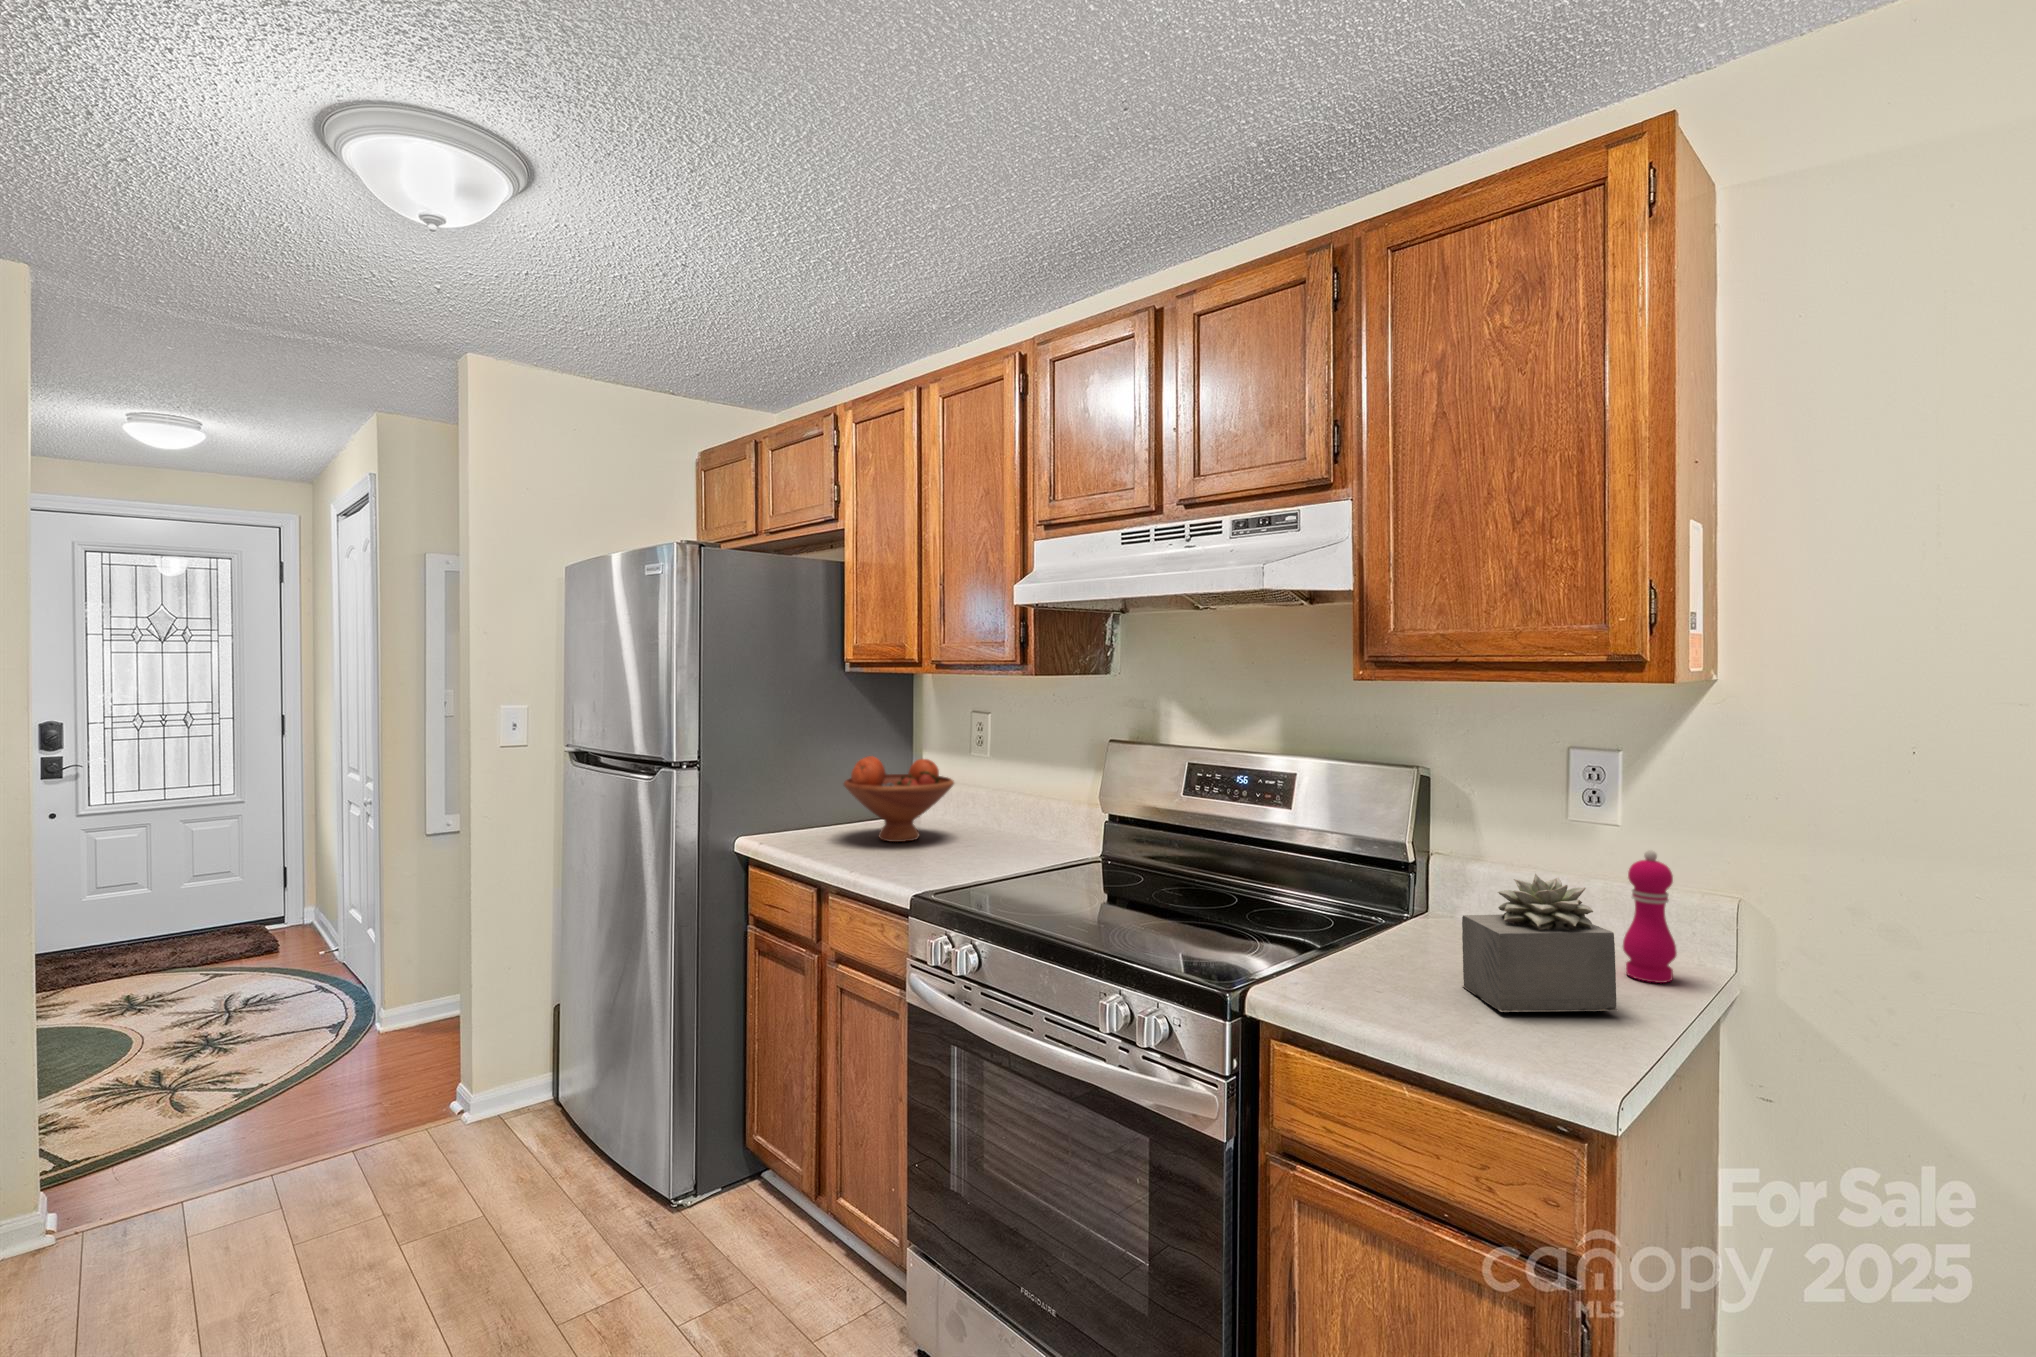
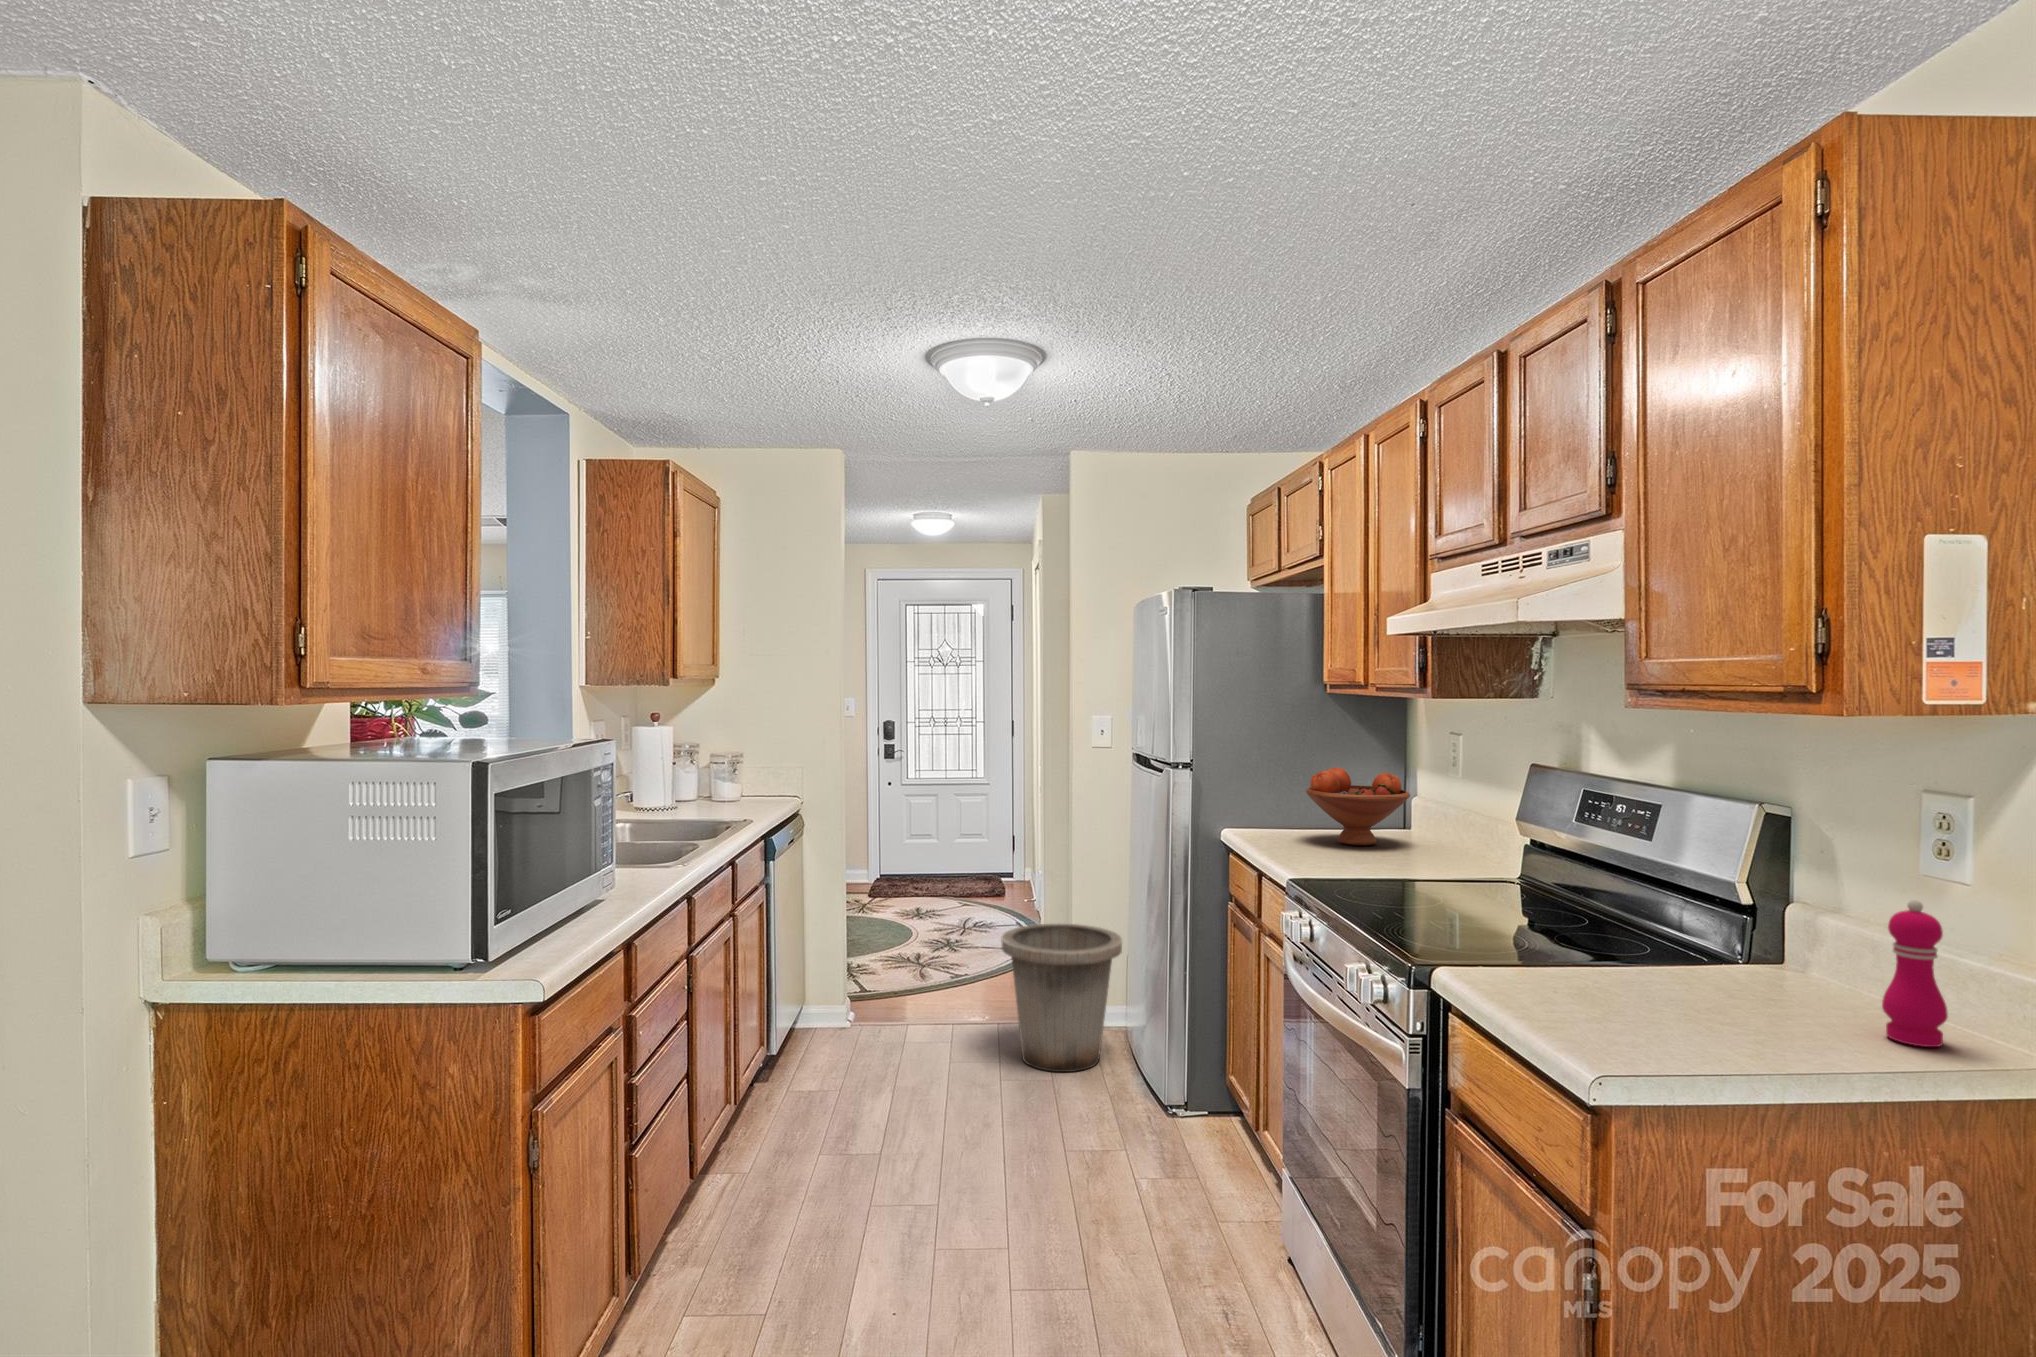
succulent plant: present [1462,874,1618,1012] -> none [1634,901,1778,1041]
trash can: none [382,984,570,1202] -> present [1001,923,1122,1072]

